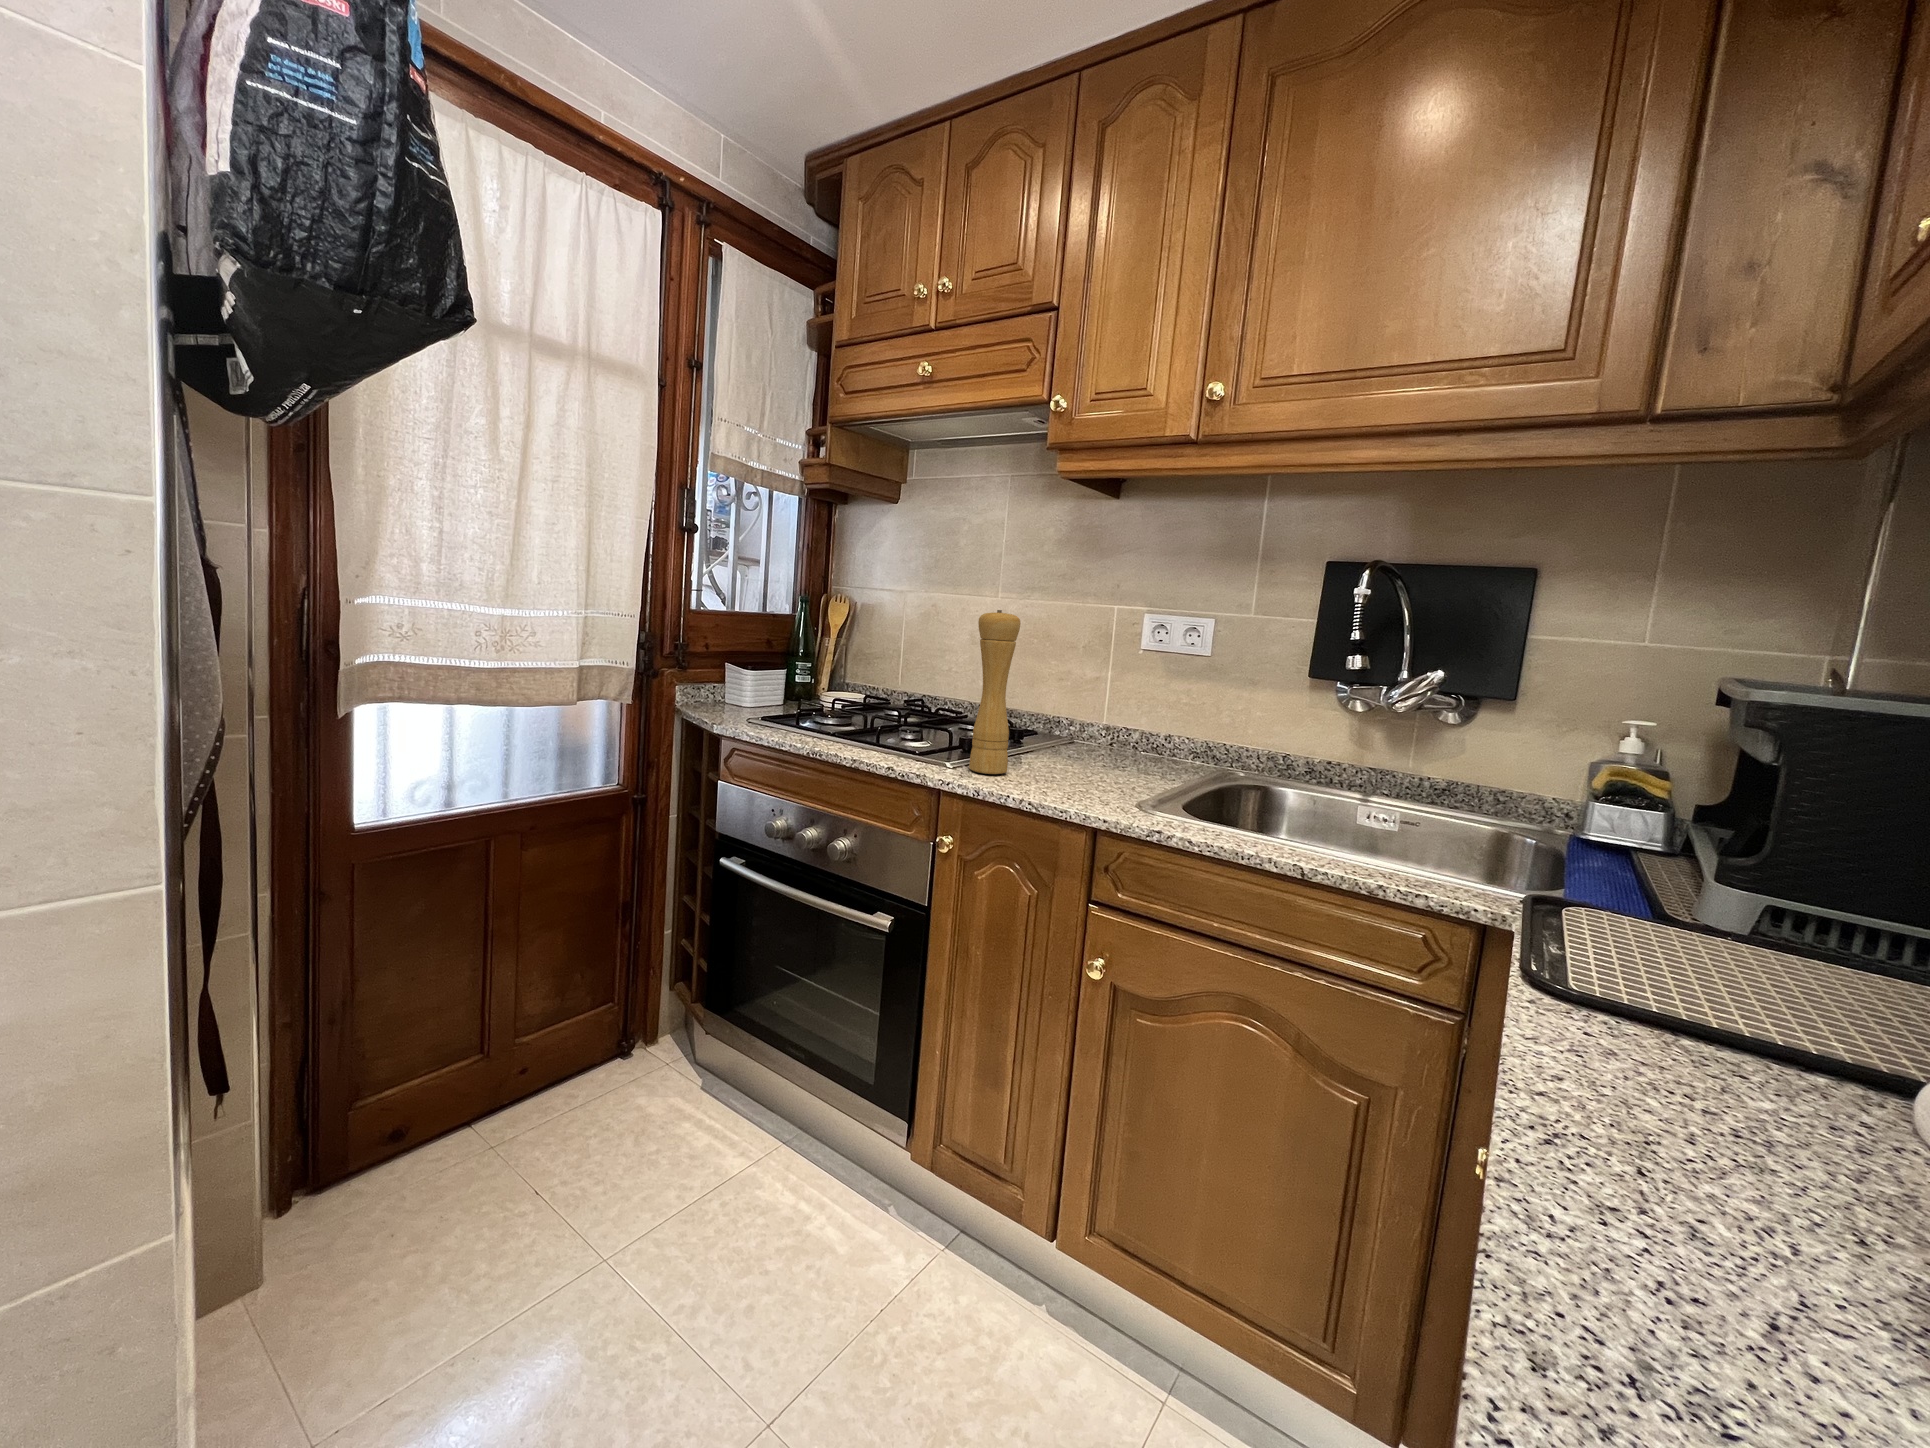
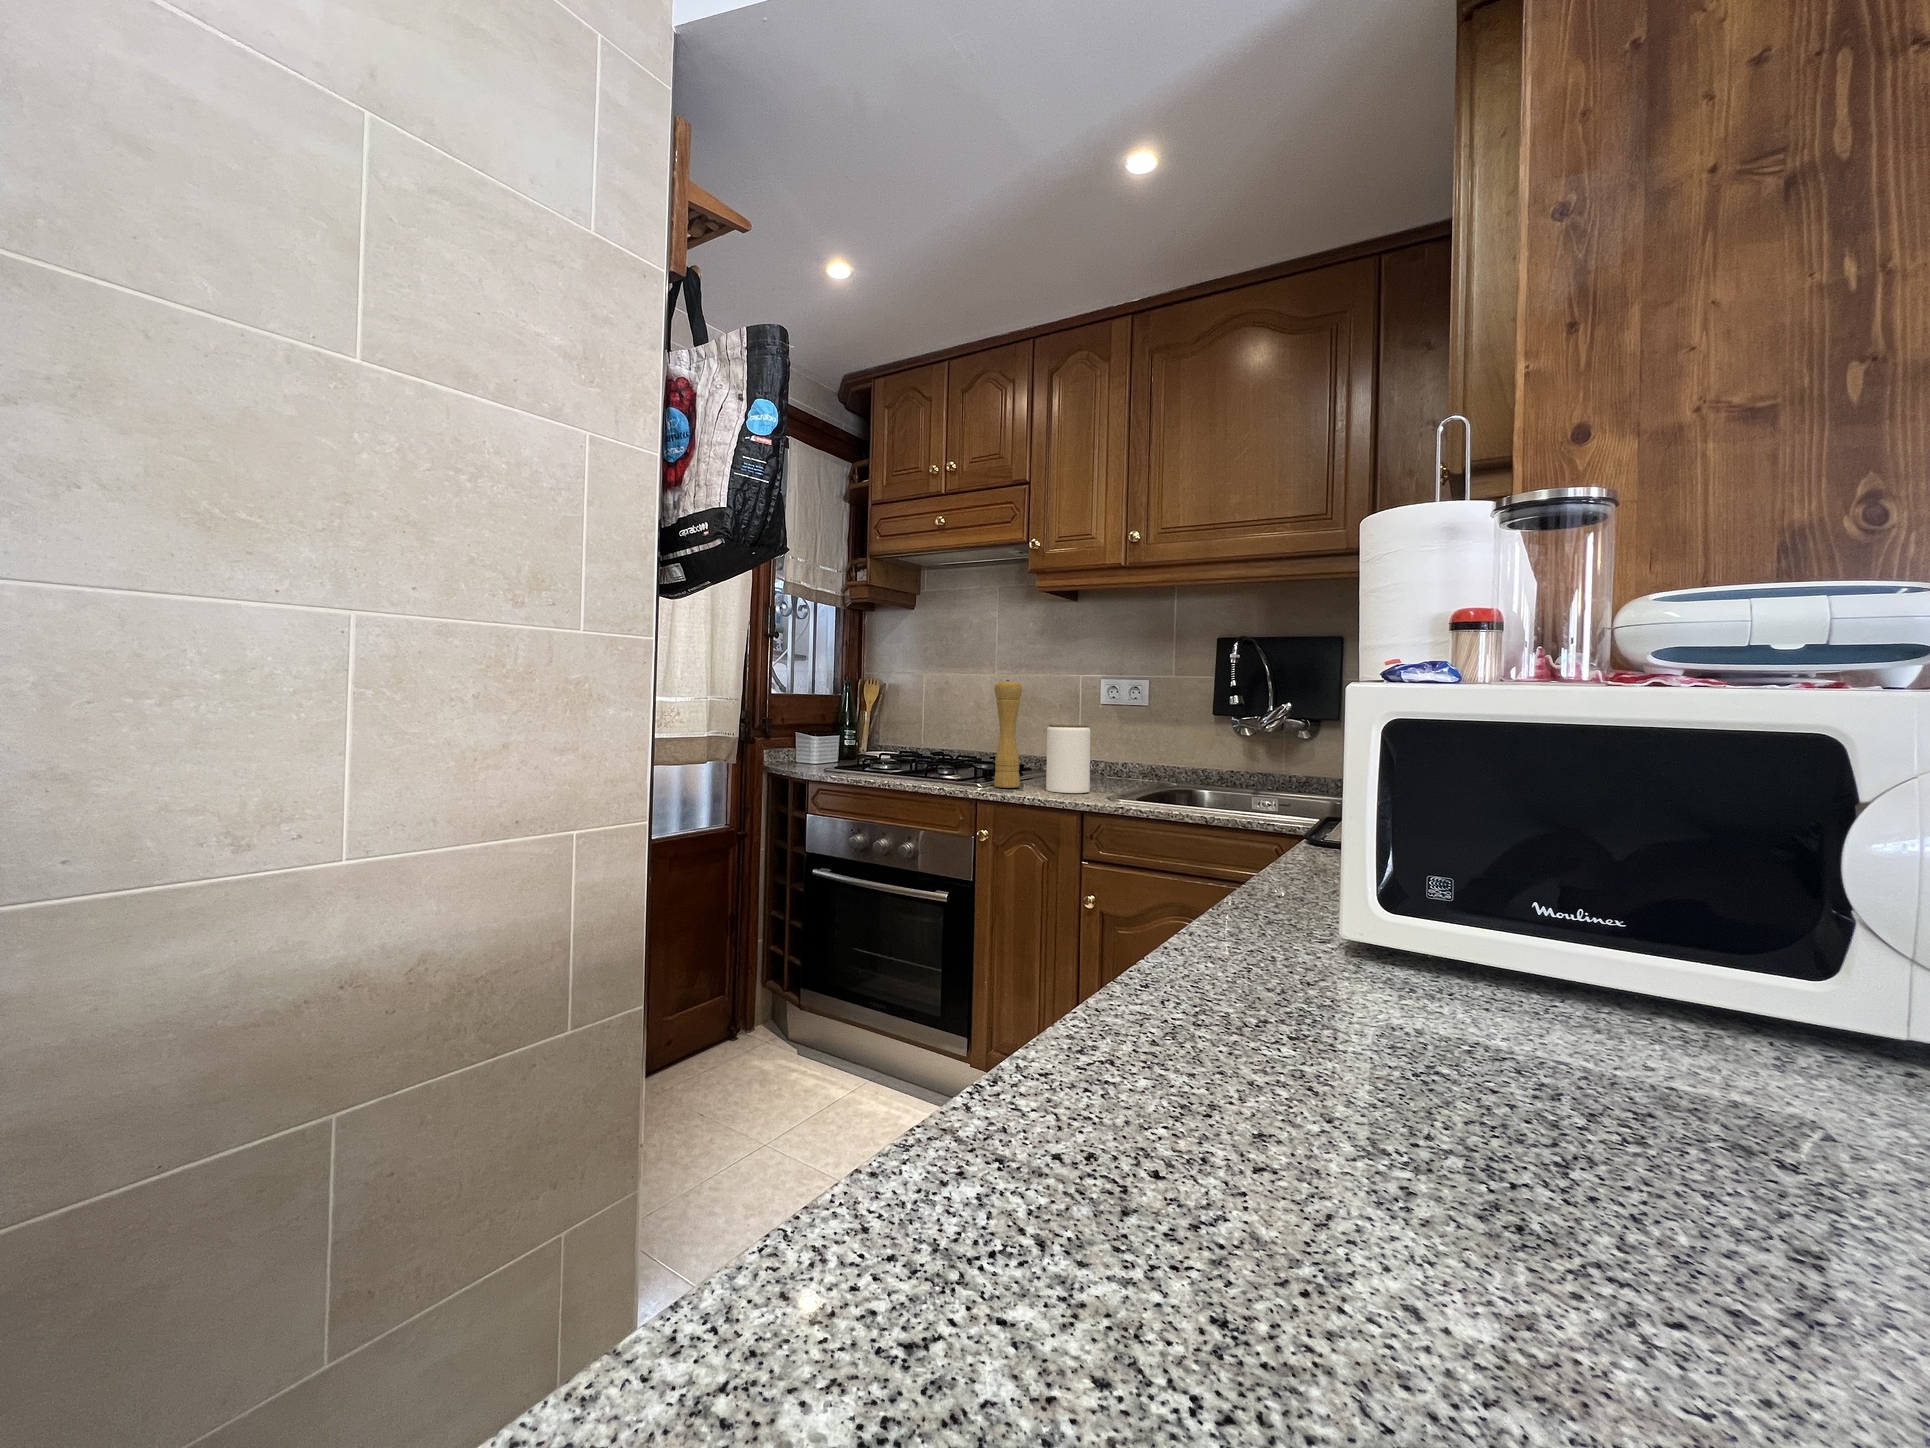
jar: none [1046,682,1120,792] -> present [1046,725,1090,793]

